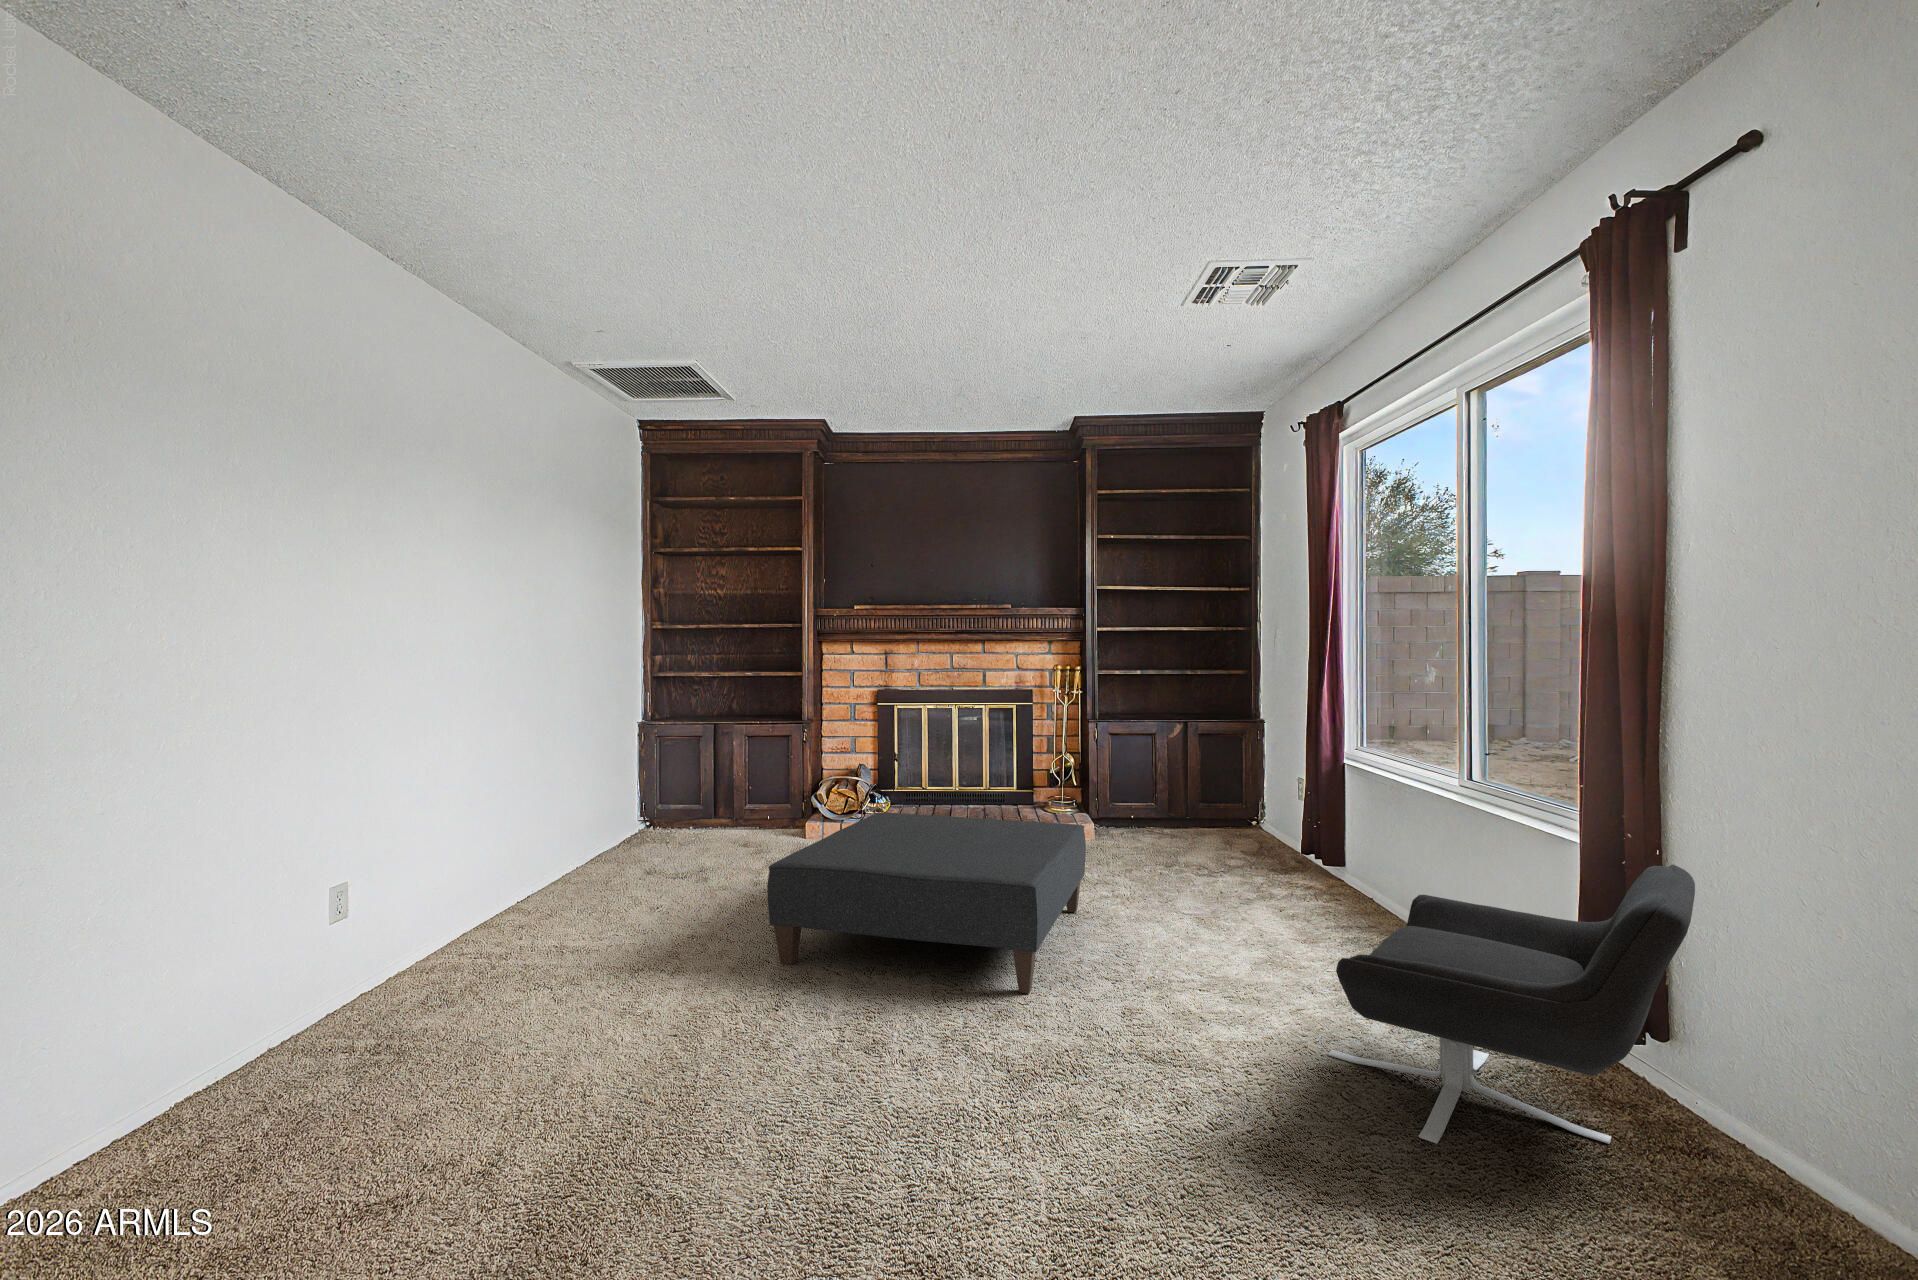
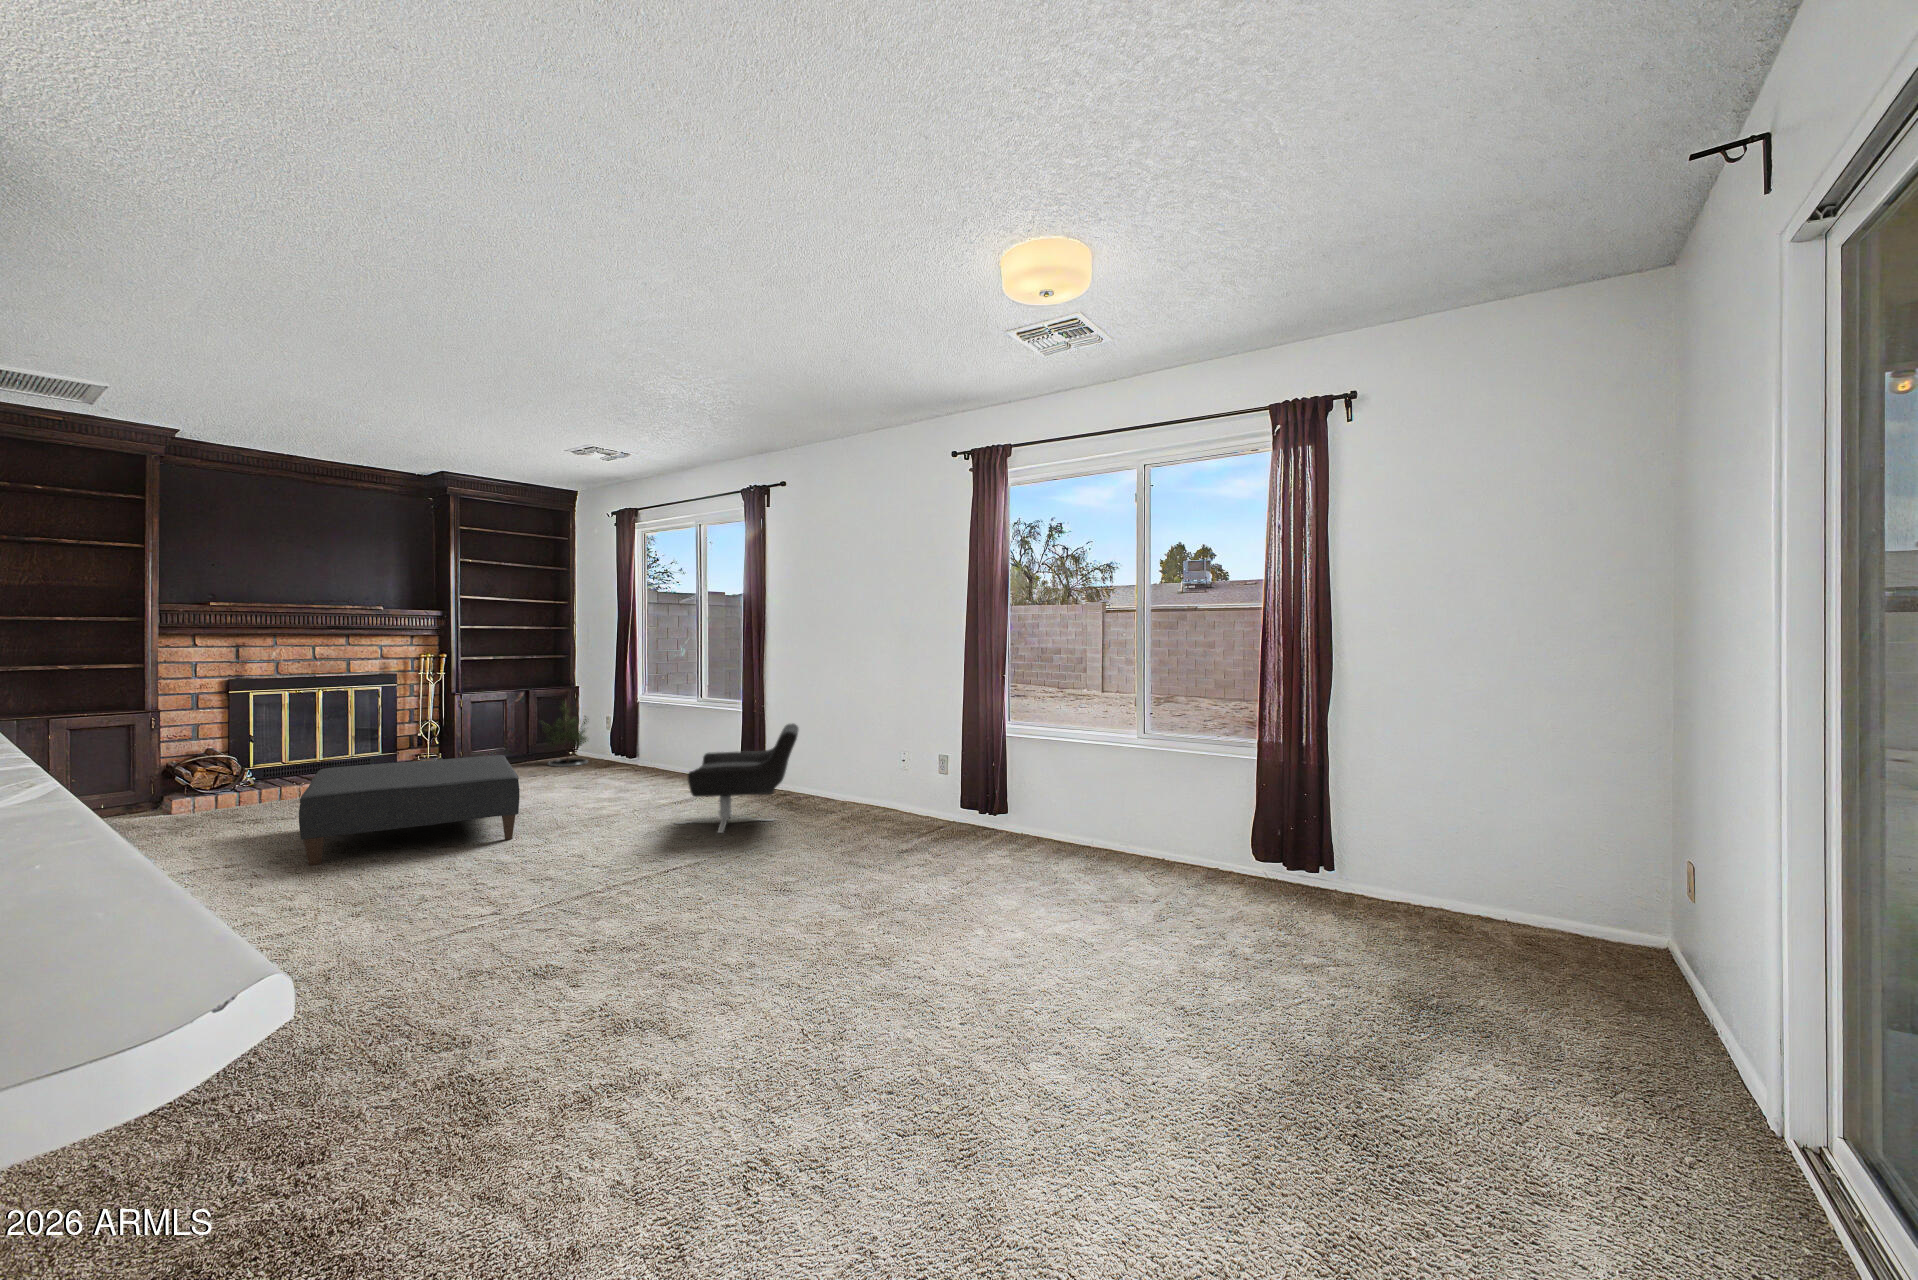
potted tree: none [1196,734,1269,841] -> present [543,701,588,767]

